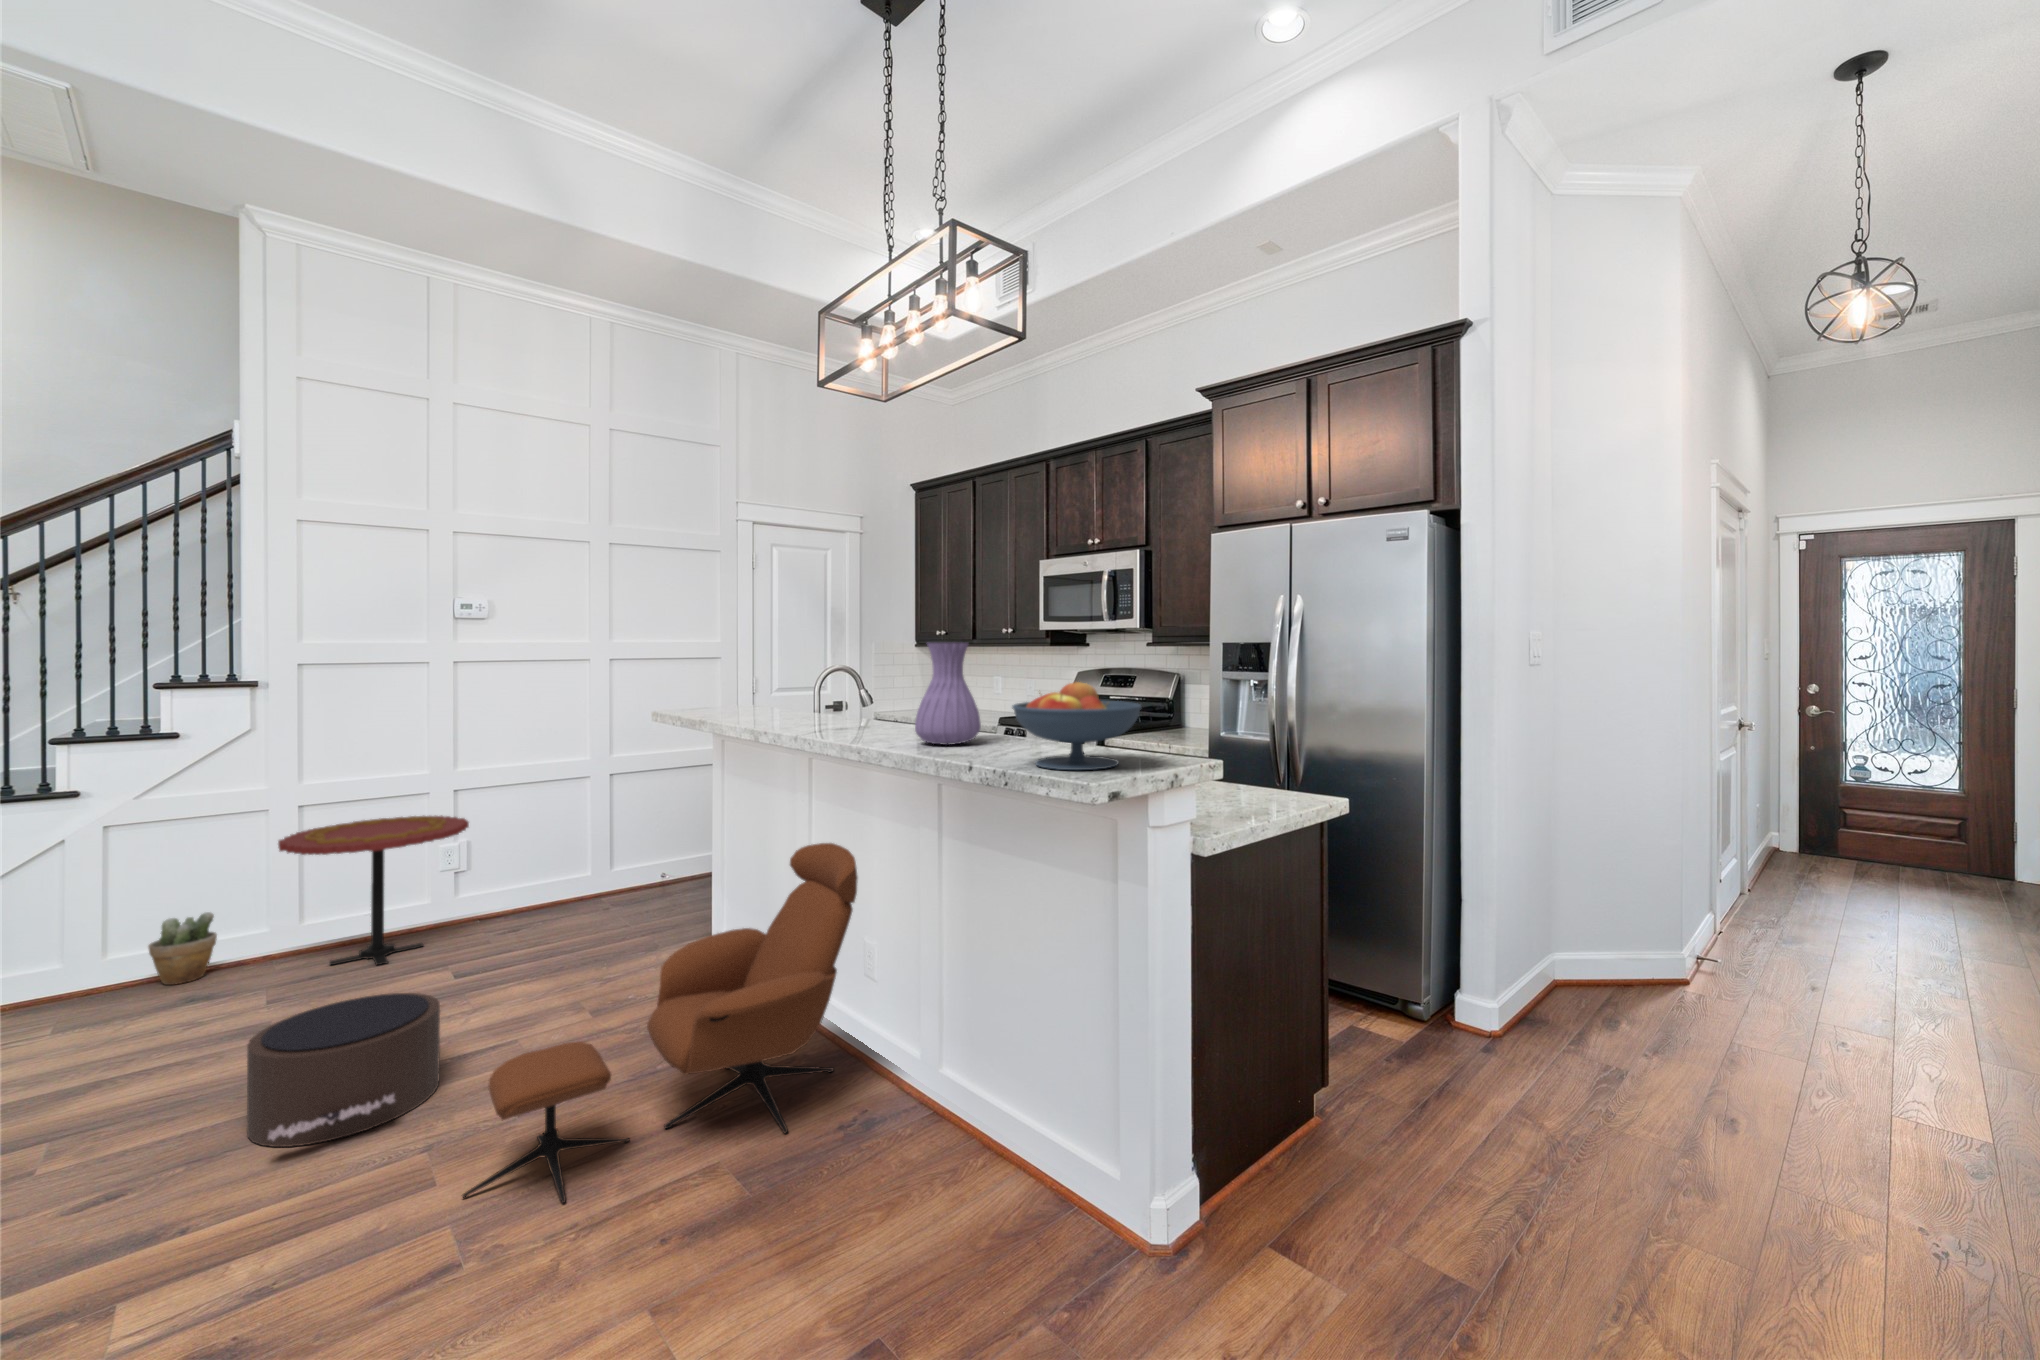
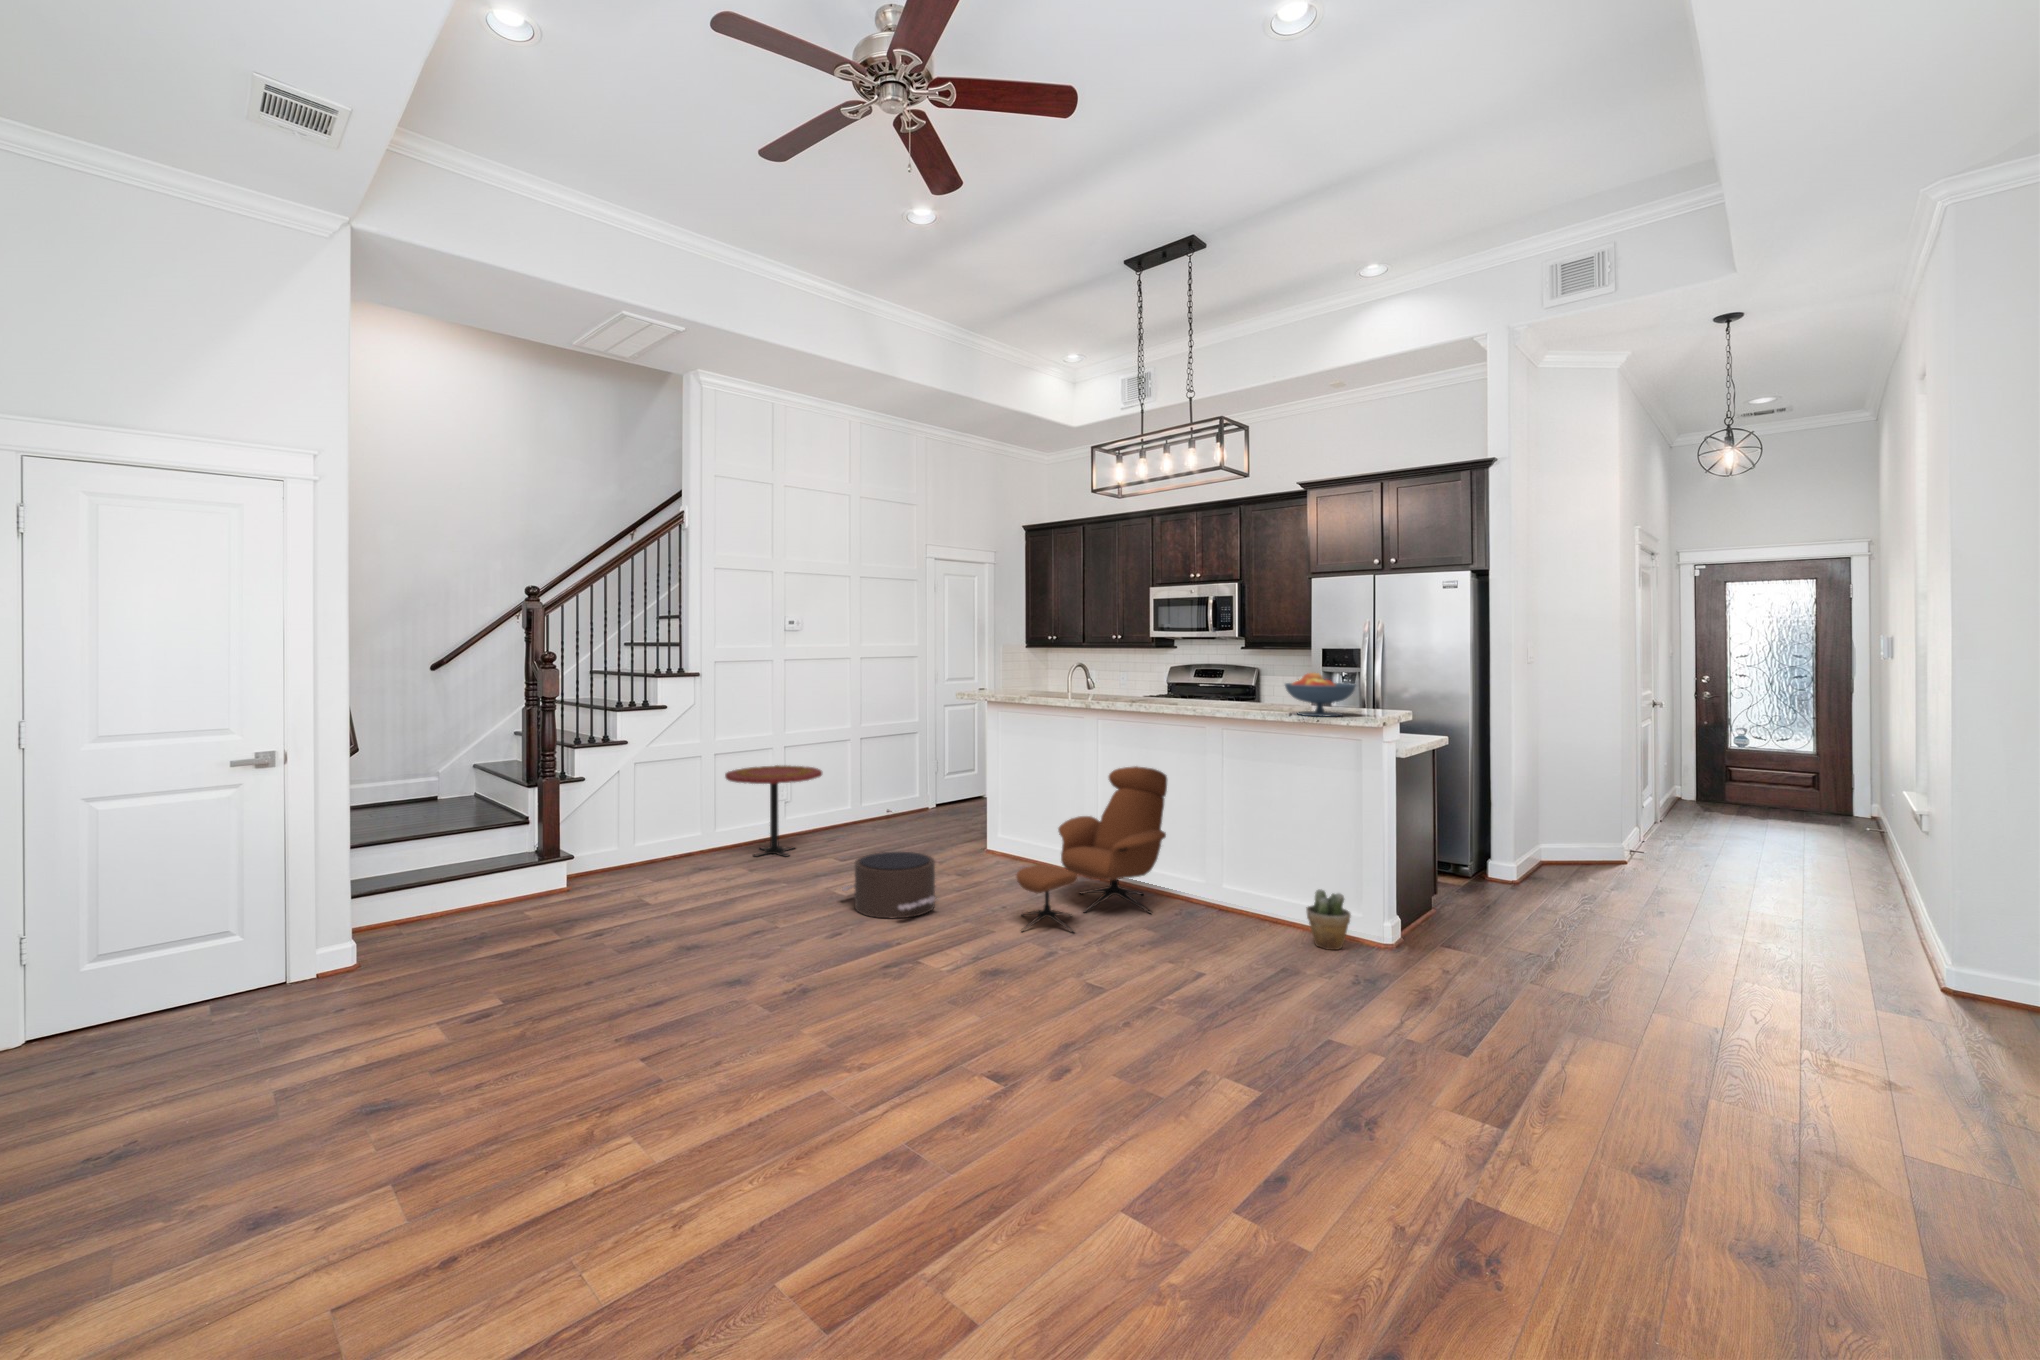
vase: present [915,643,981,745] -> none [1193,651,1231,708]
potted plant: present [148,912,217,985] -> present [1306,889,1351,950]

